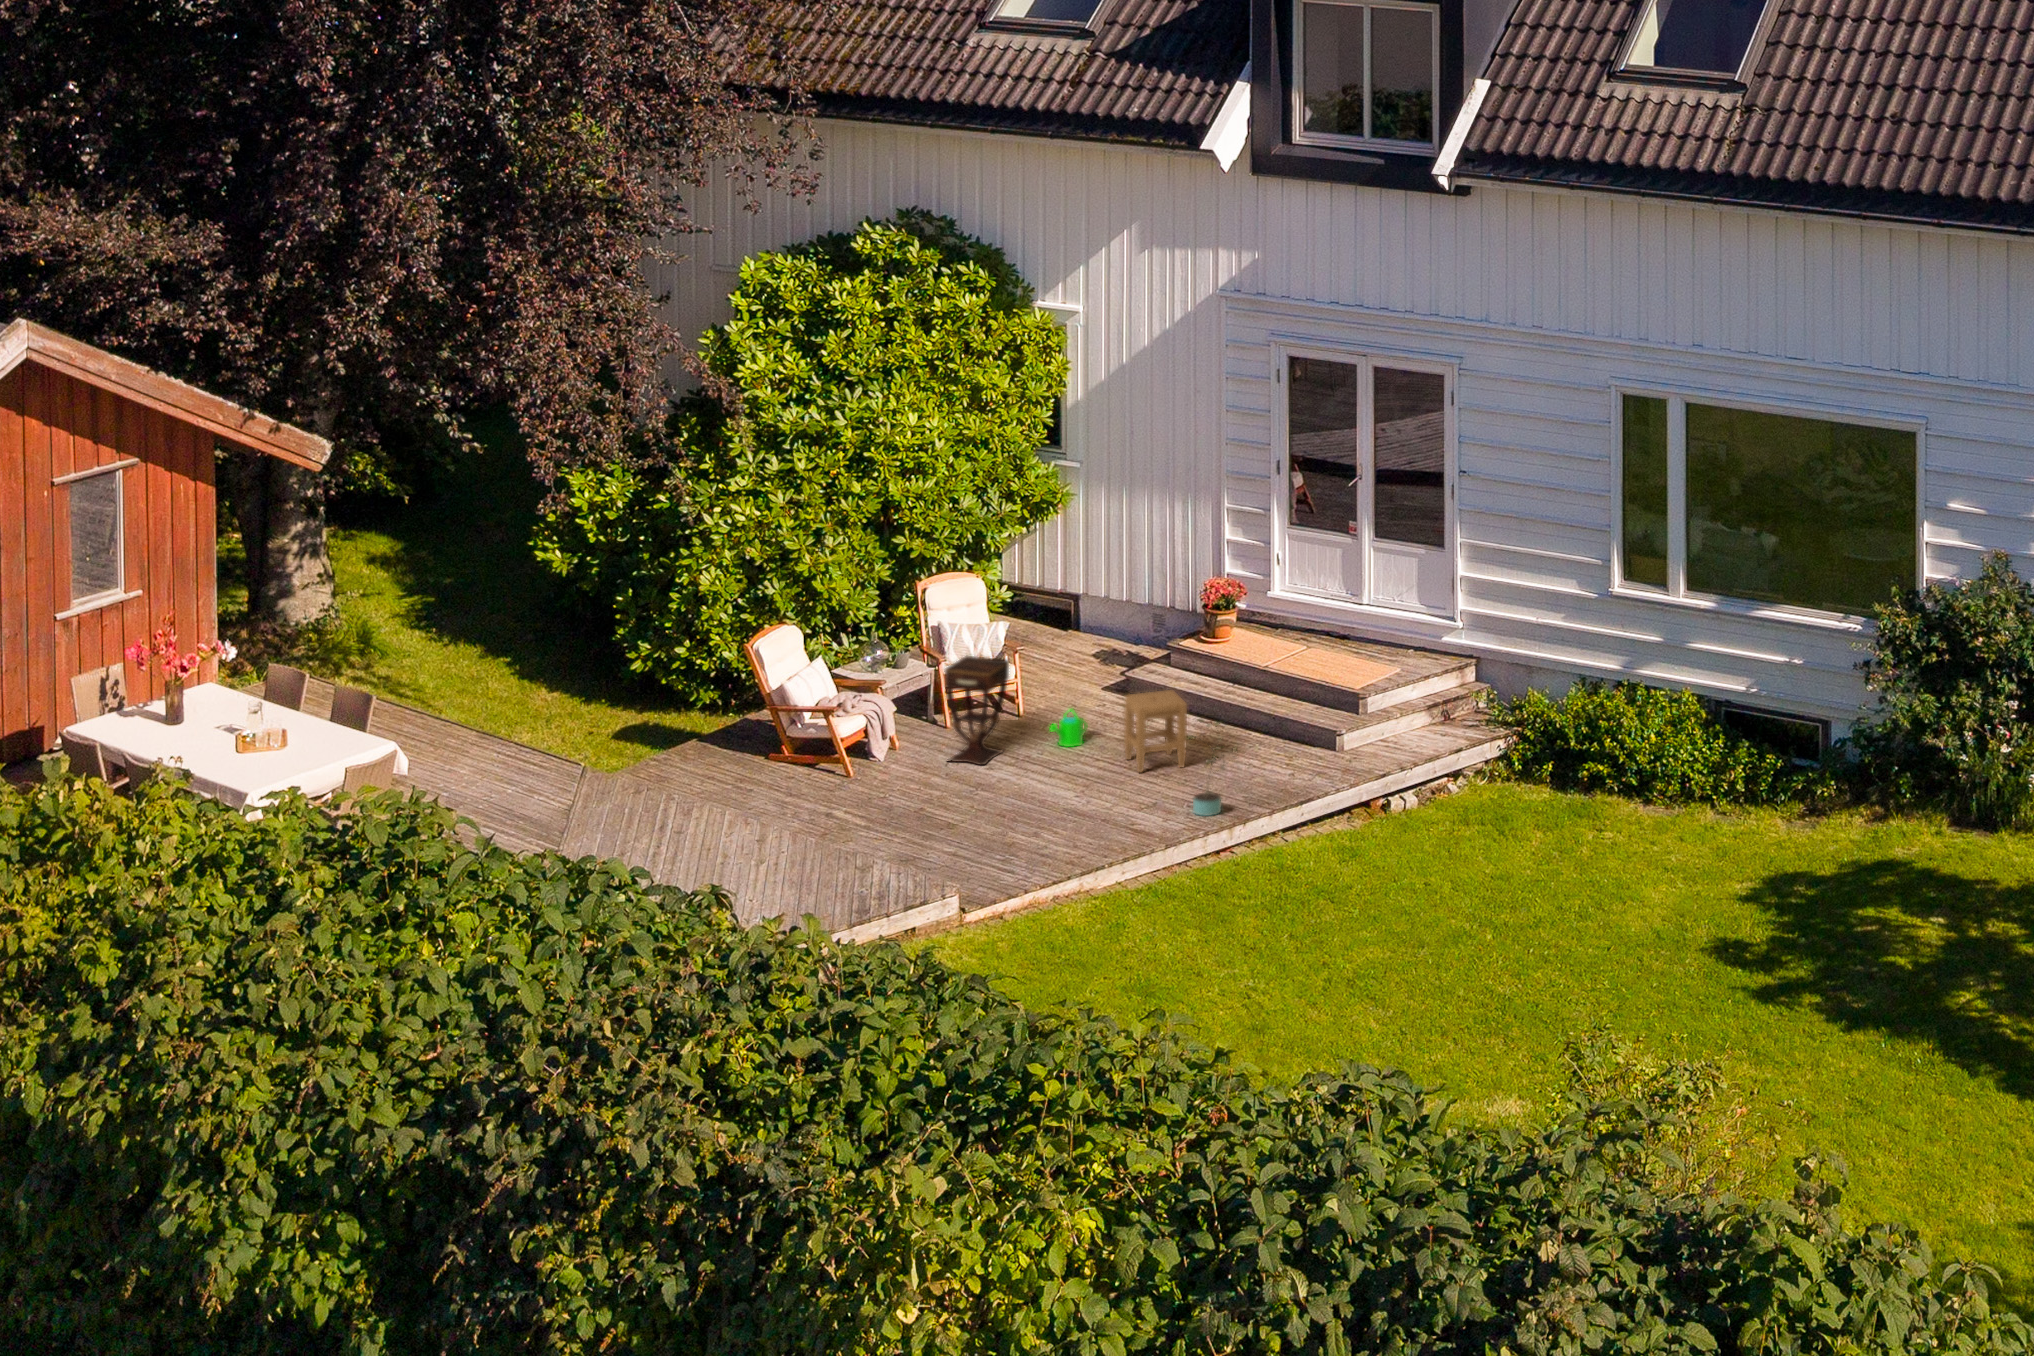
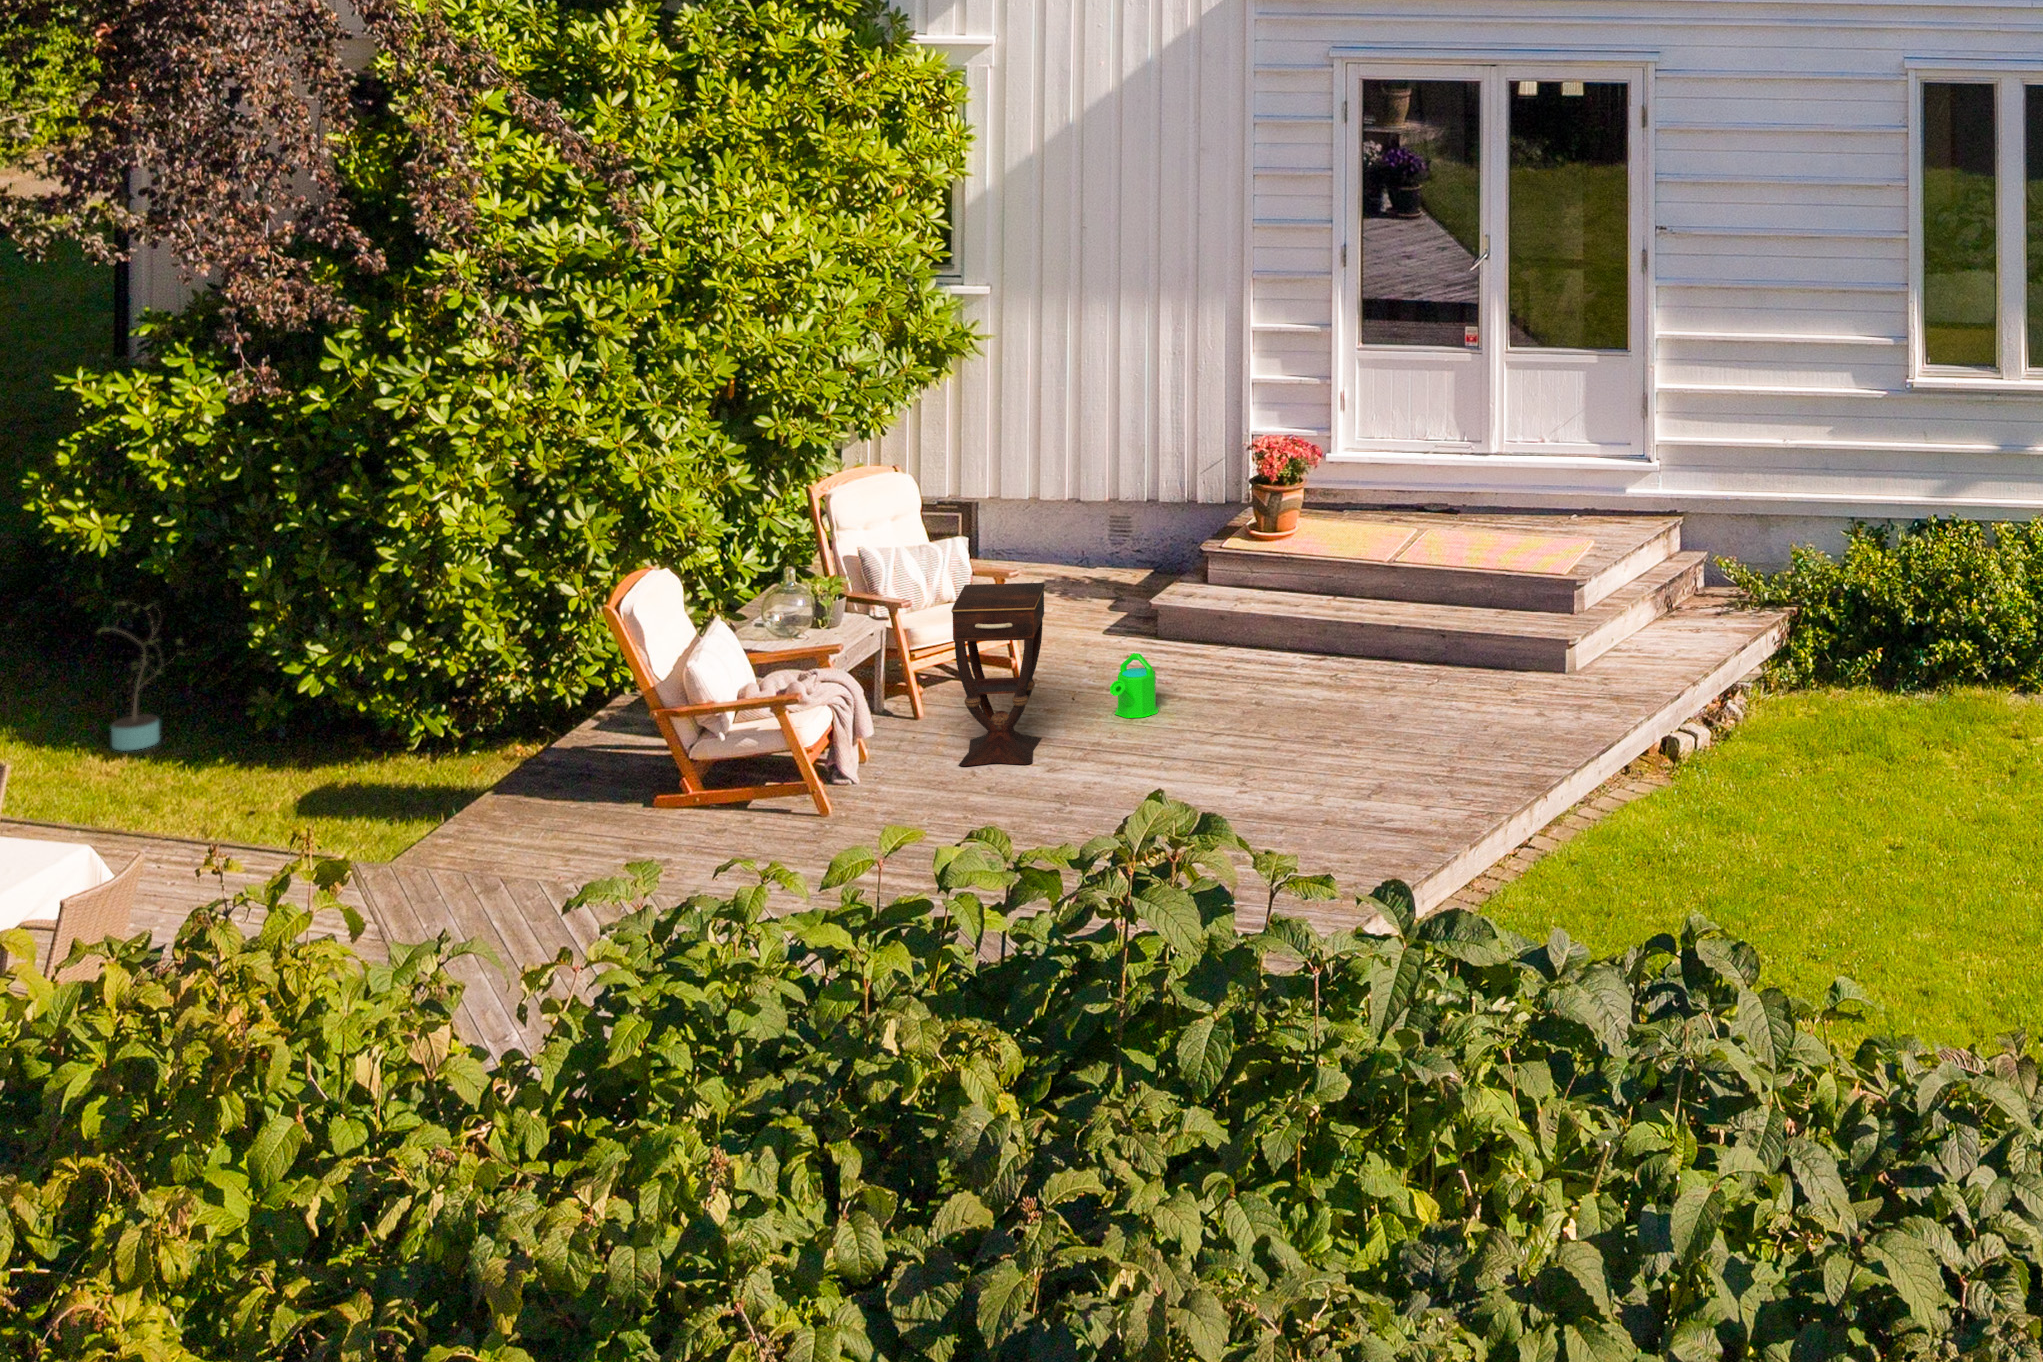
stool: present [1124,690,1188,772] -> none [1249,601,1365,741]
potted plant: present [1185,719,1237,816] -> present [96,601,185,750]

